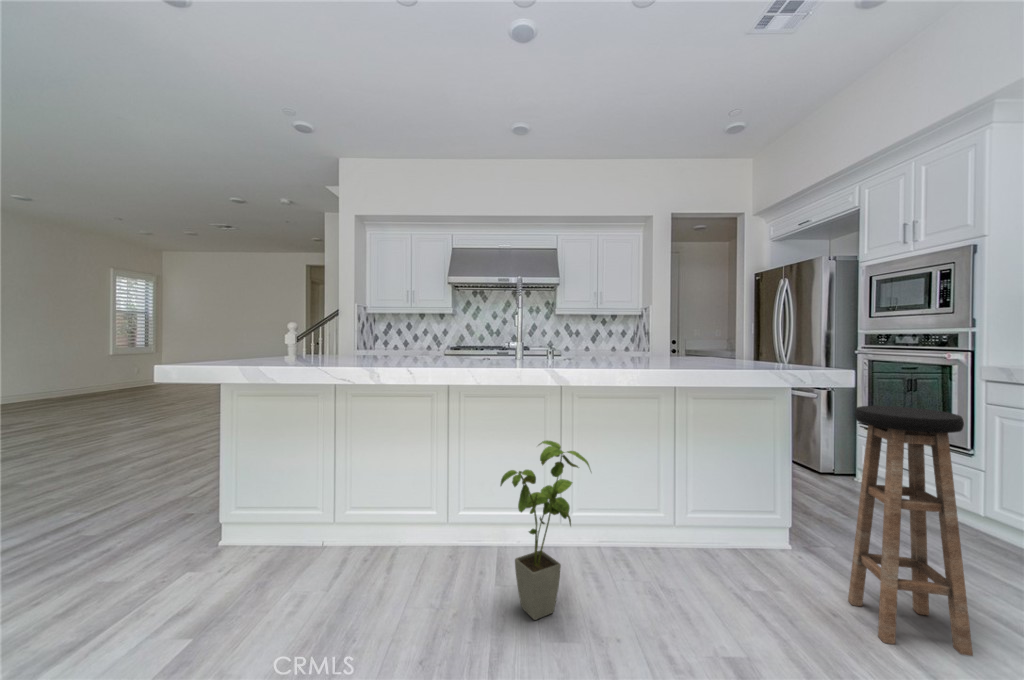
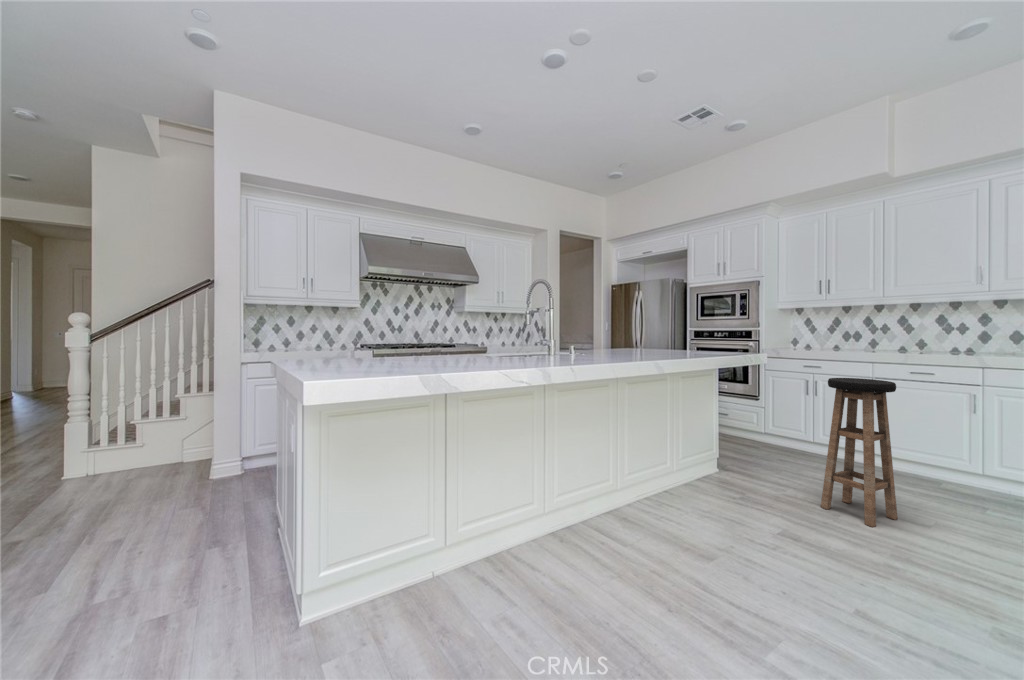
house plant: present [500,440,591,620] -> none [704,436,796,611]

